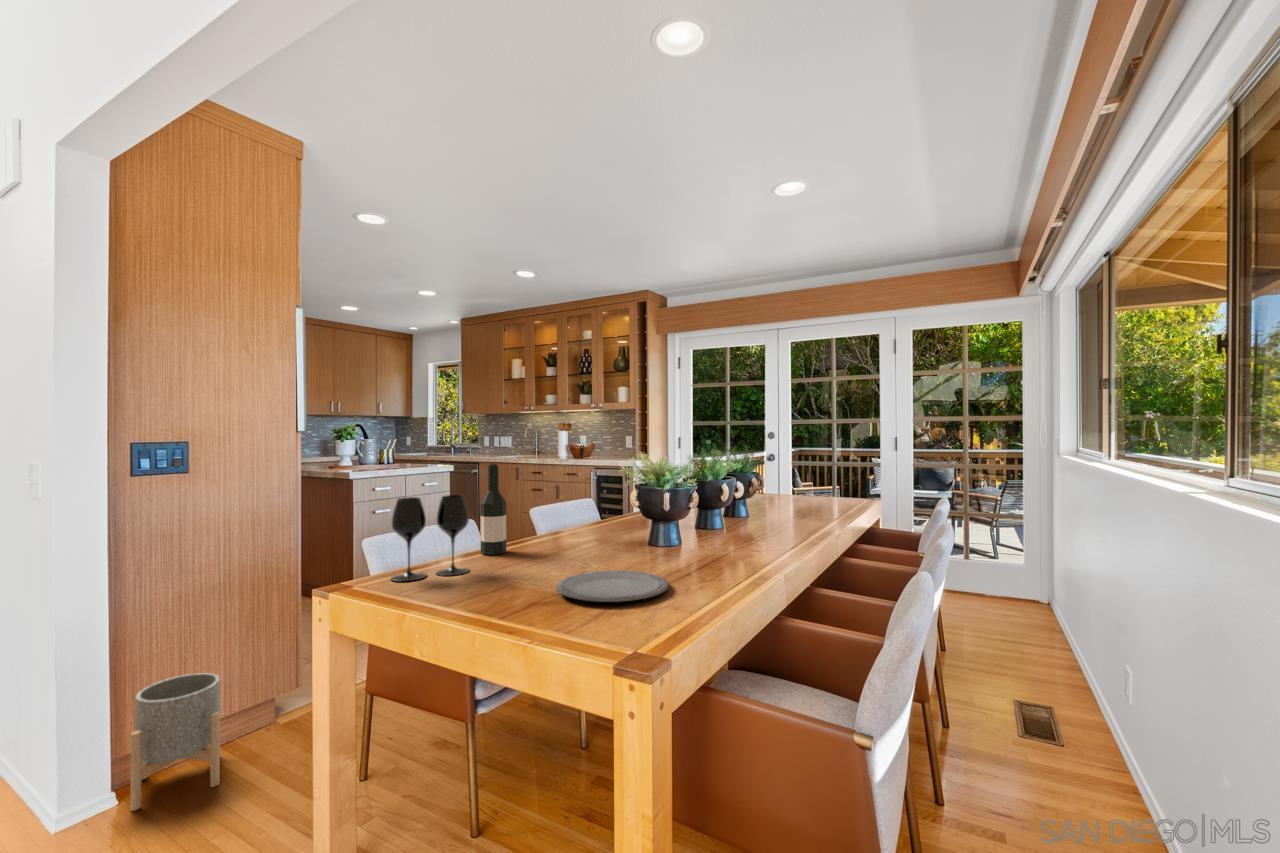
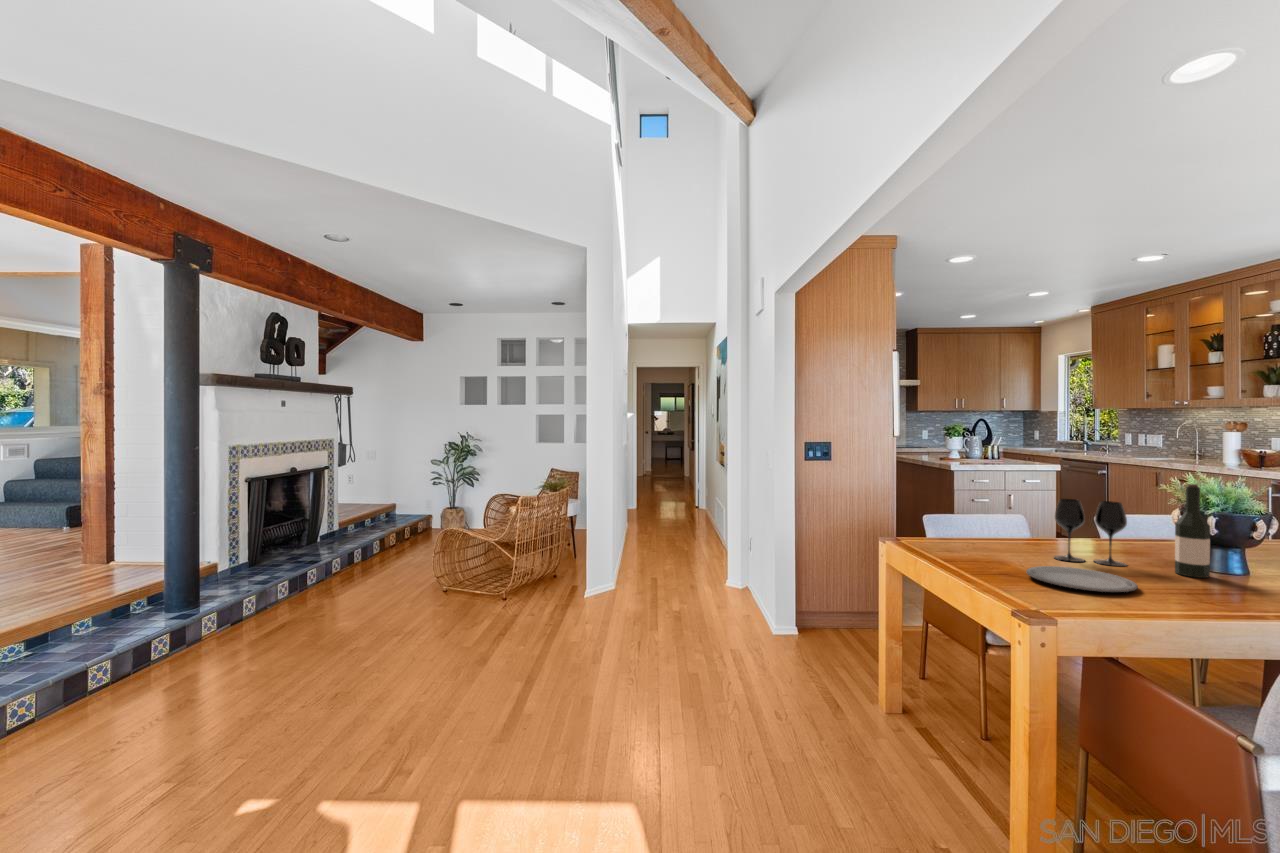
wine bottle: present [481,463,506,555] -> present [1175,484,1210,578]
wine glass: present [391,495,469,581] -> present [1054,499,1127,566]
planter: present [131,673,220,811] -> none [803,579,846,647]

